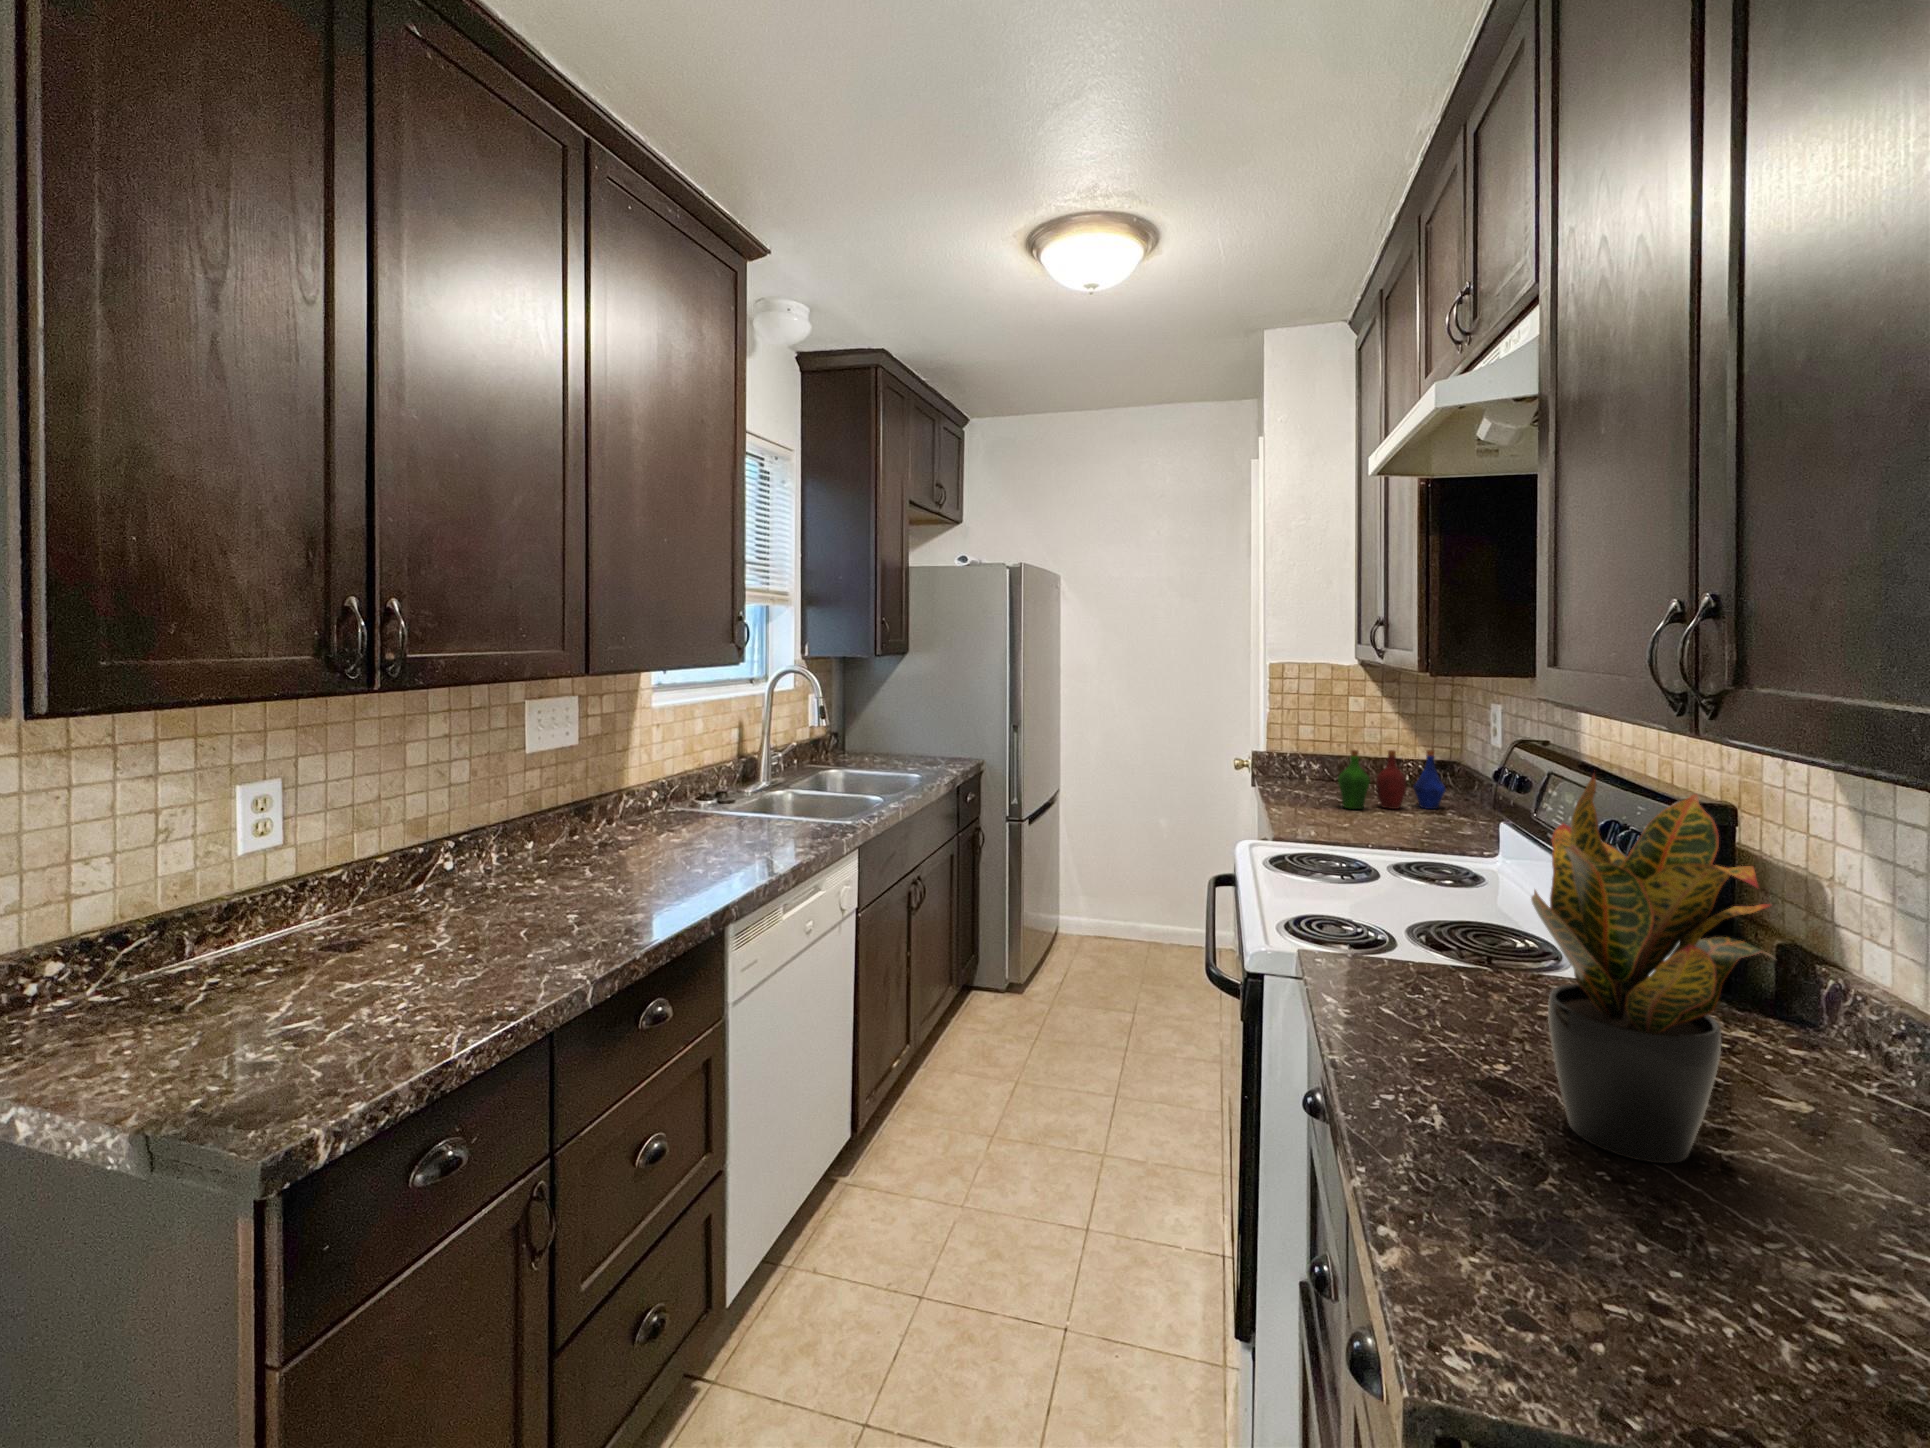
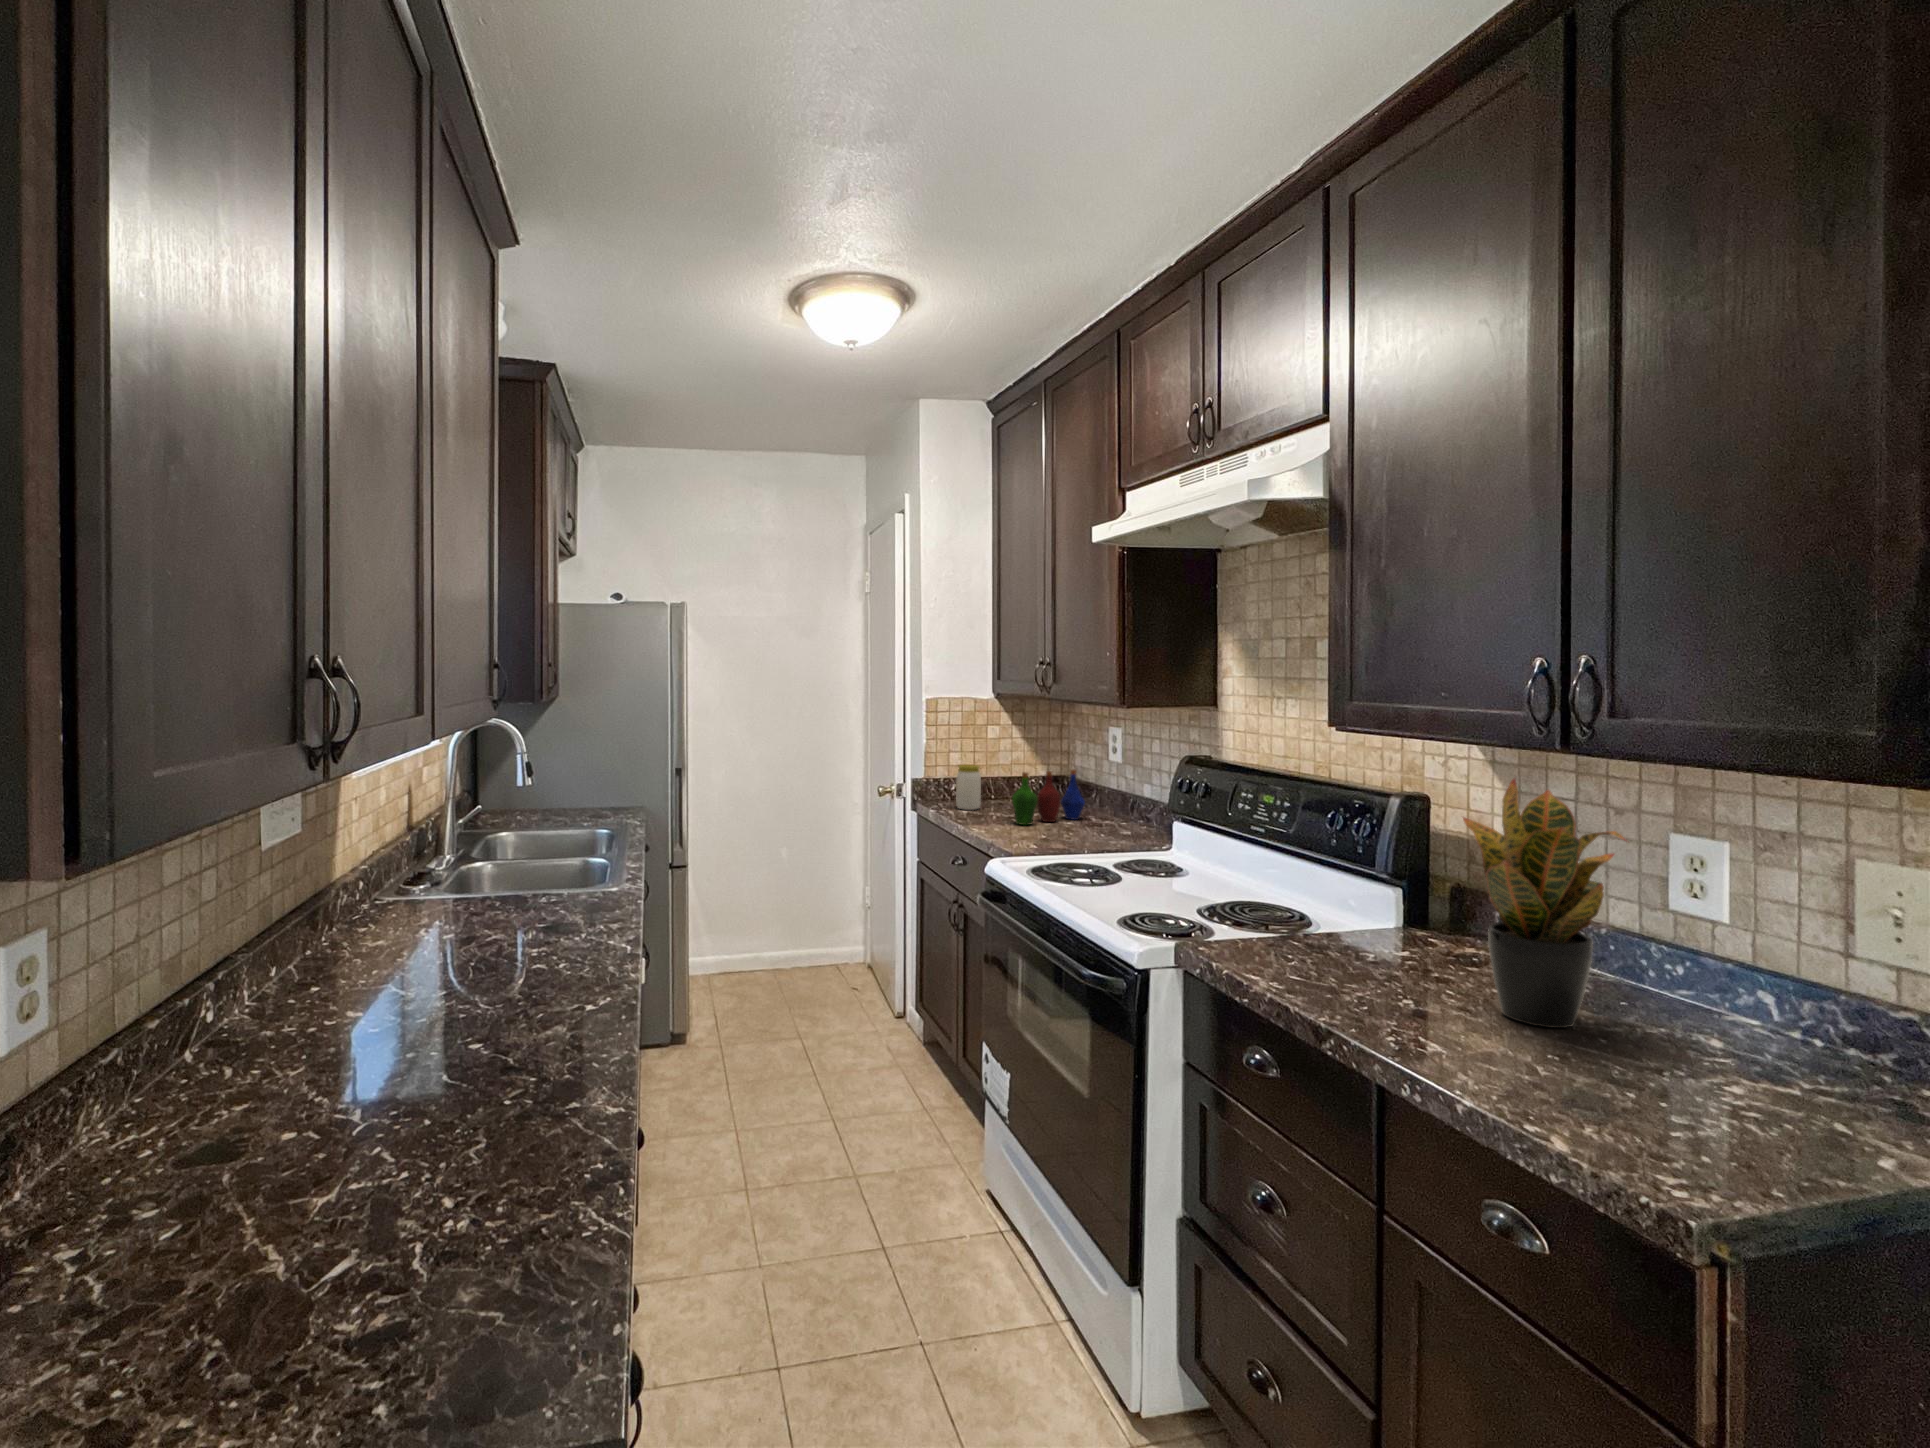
jar: none [1299,739,1329,789] -> present [956,765,981,810]

